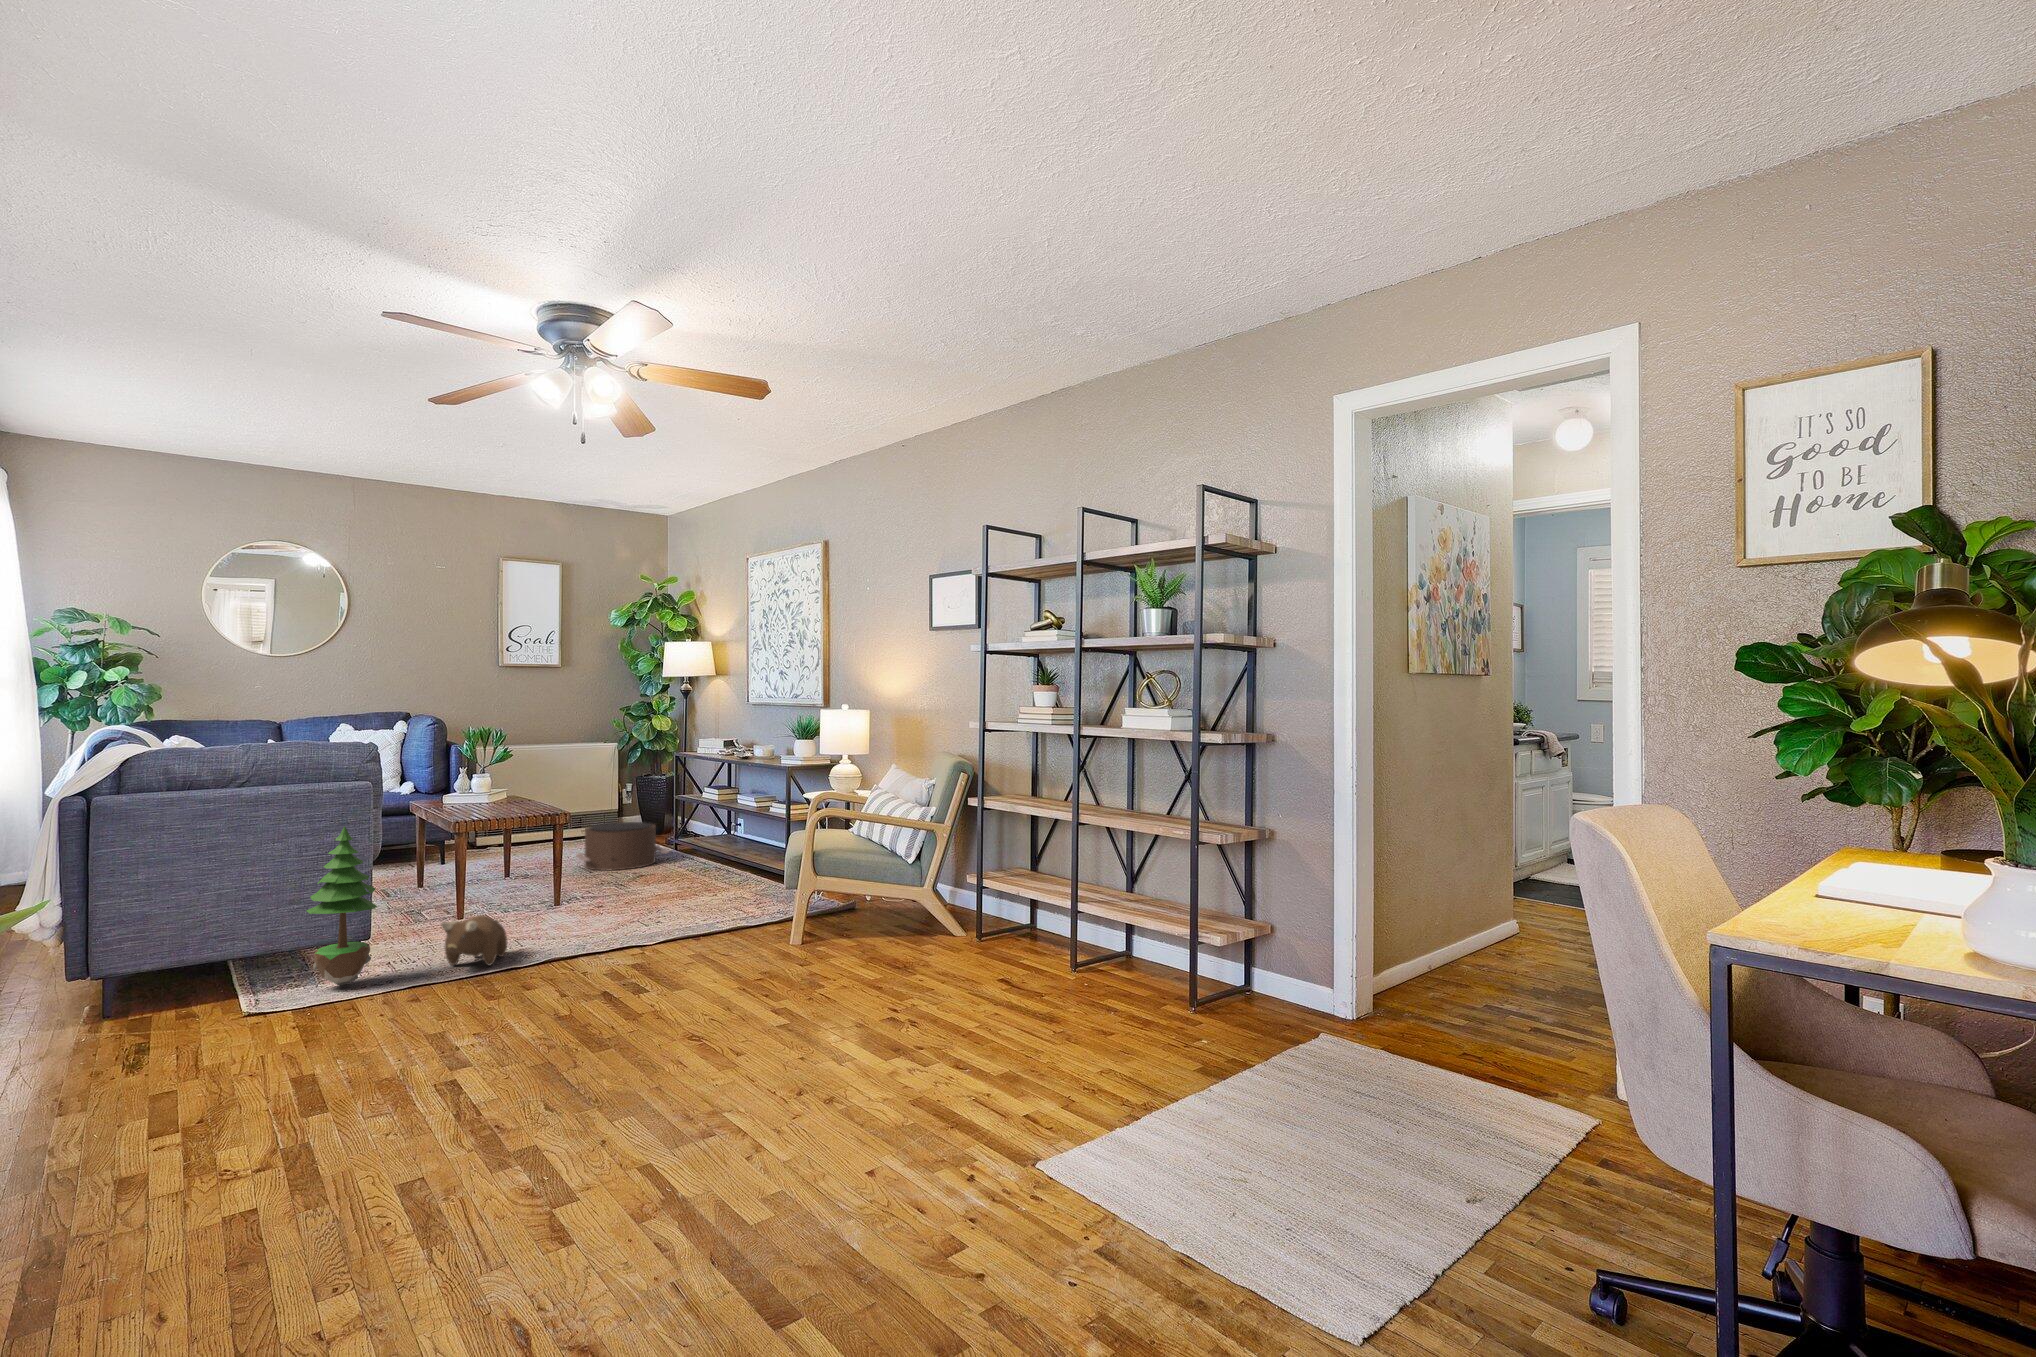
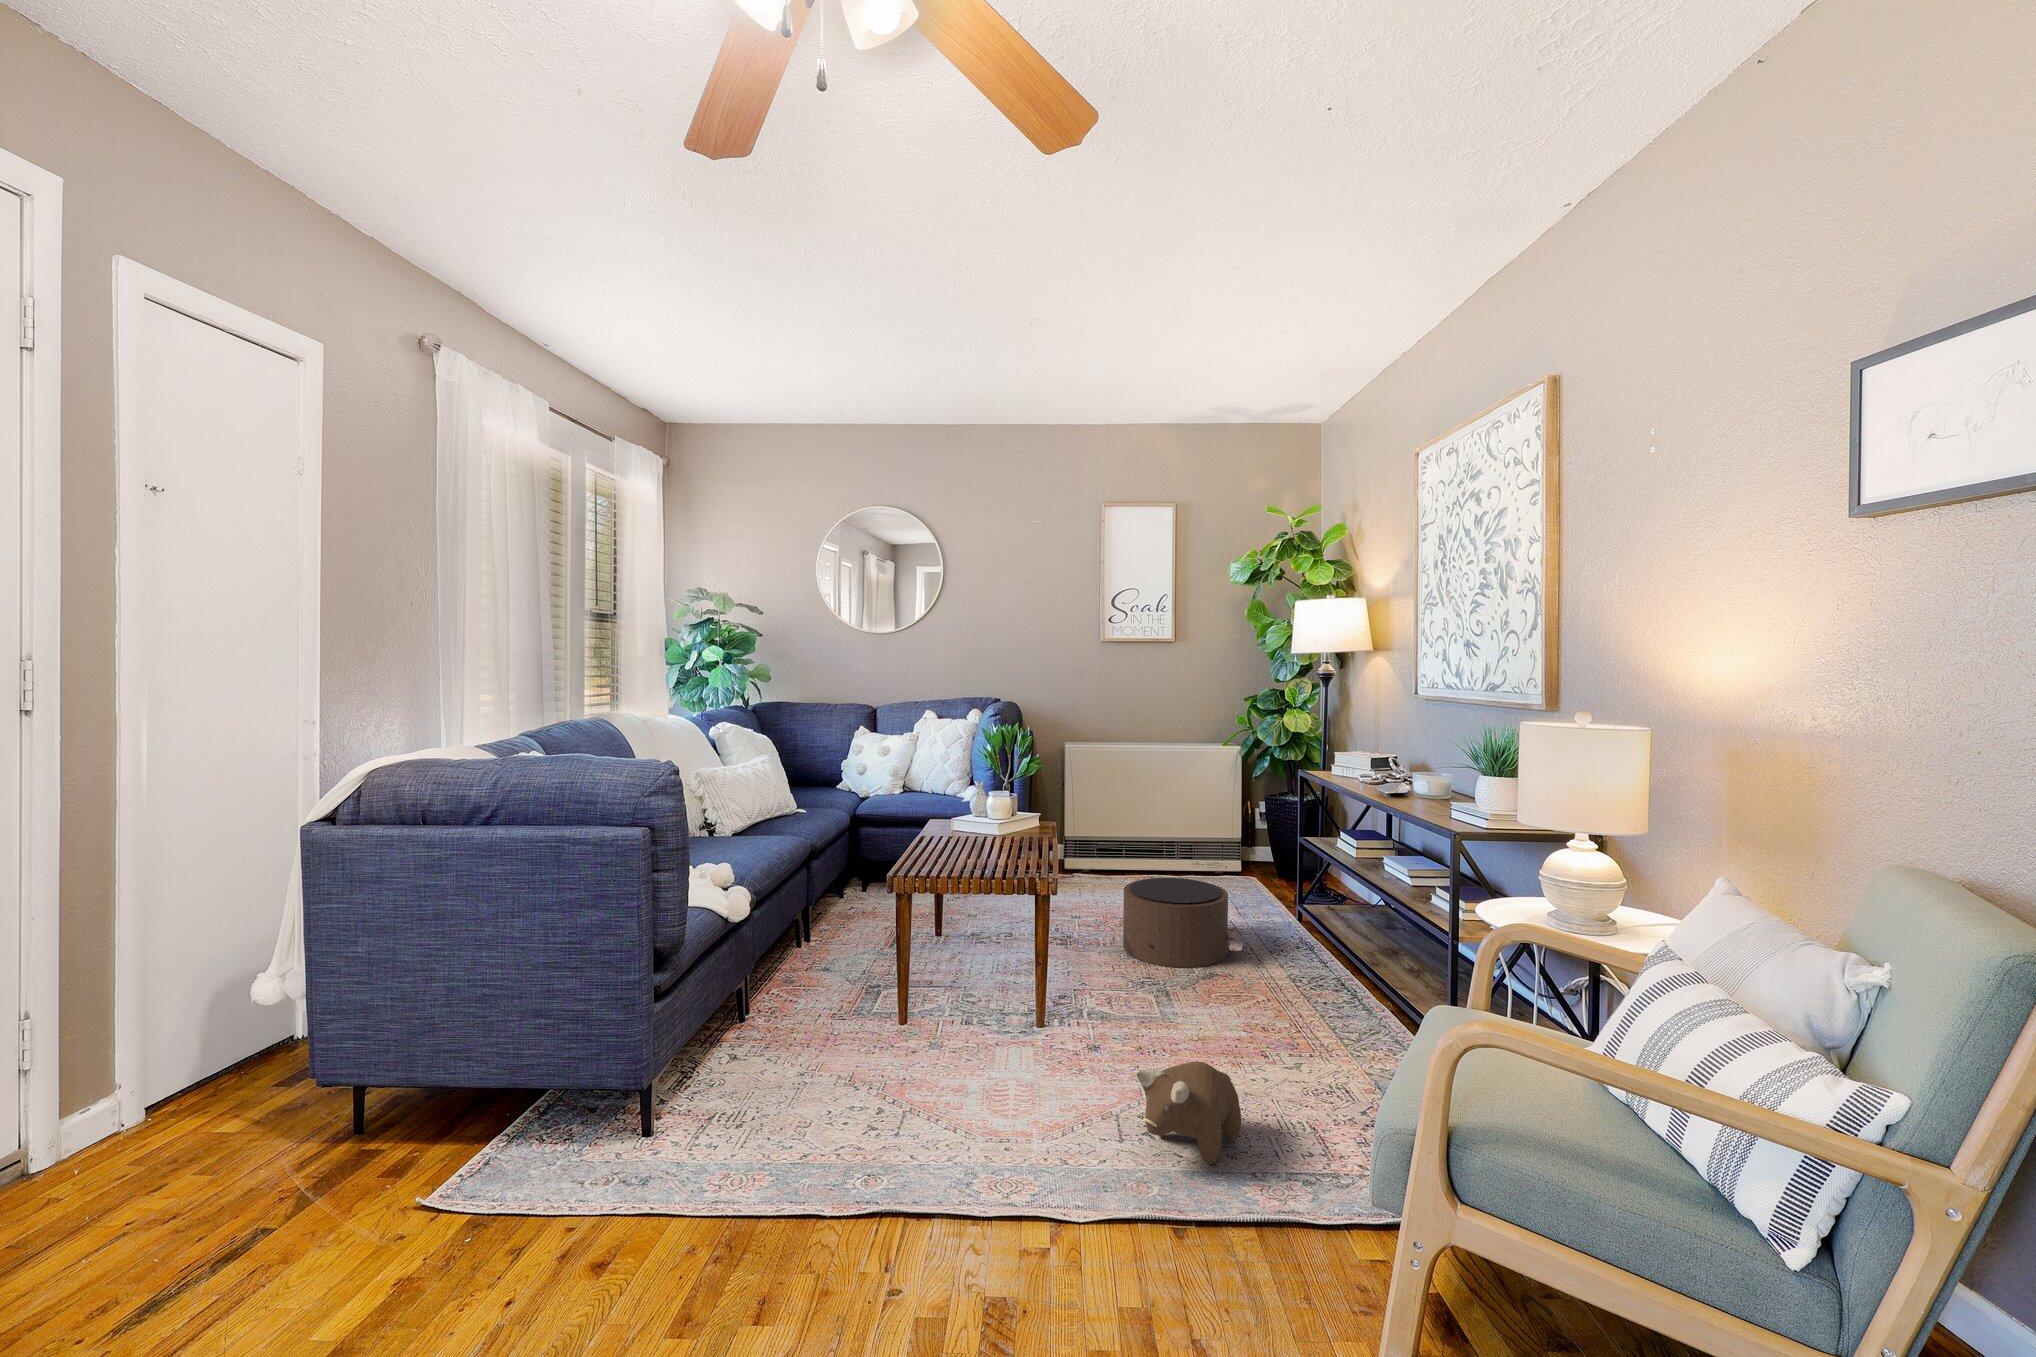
potted tree: present [306,827,377,986] -> none [419,920,540,1200]
plush toy: present [441,915,507,965] -> present [1136,1061,1241,1164]

